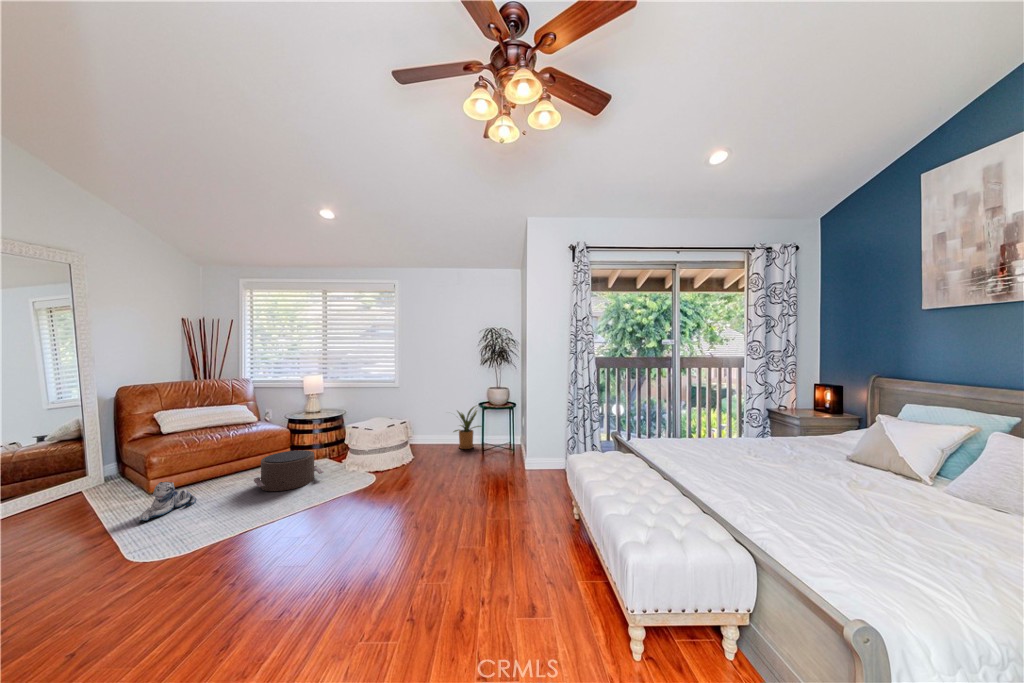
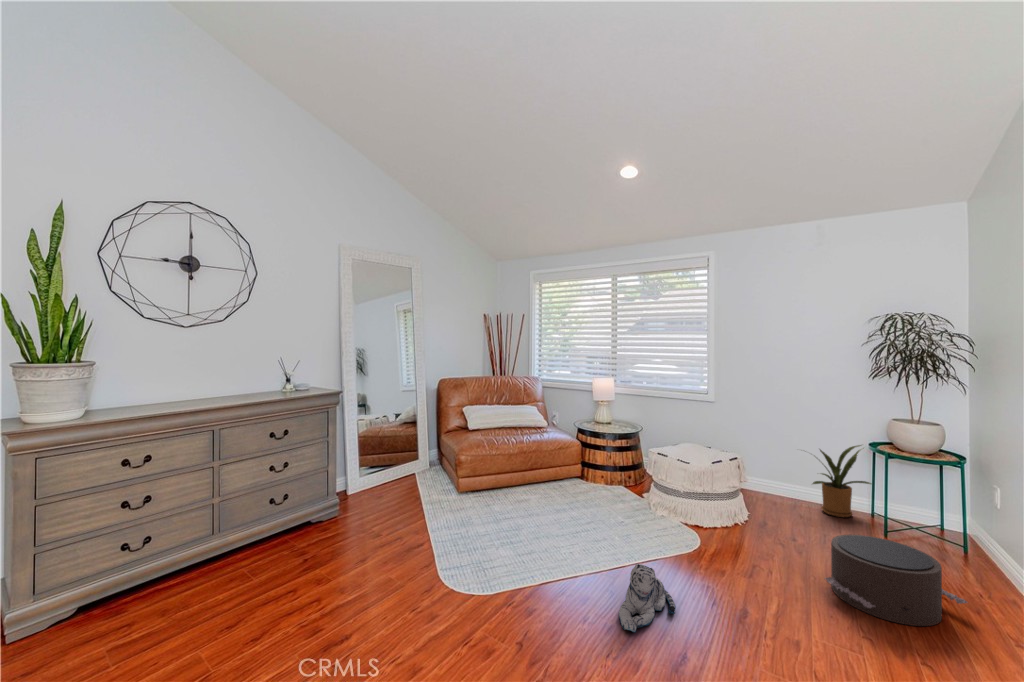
pouf: present [254,450,324,491] -> present [825,535,968,626]
plush toy: present [138,482,196,521] -> present [619,564,676,632]

